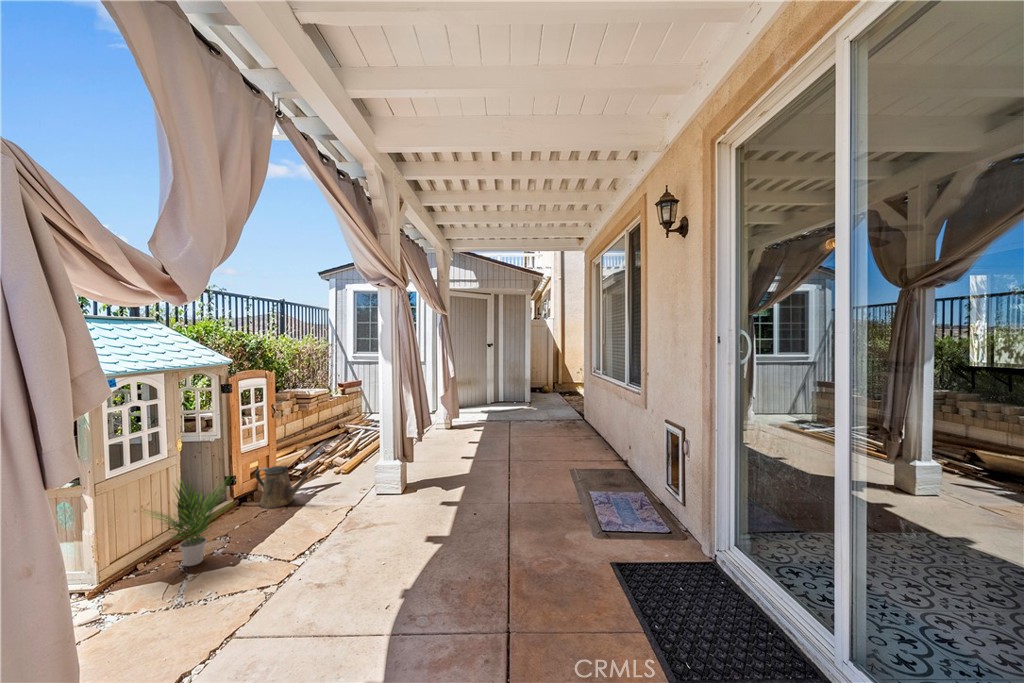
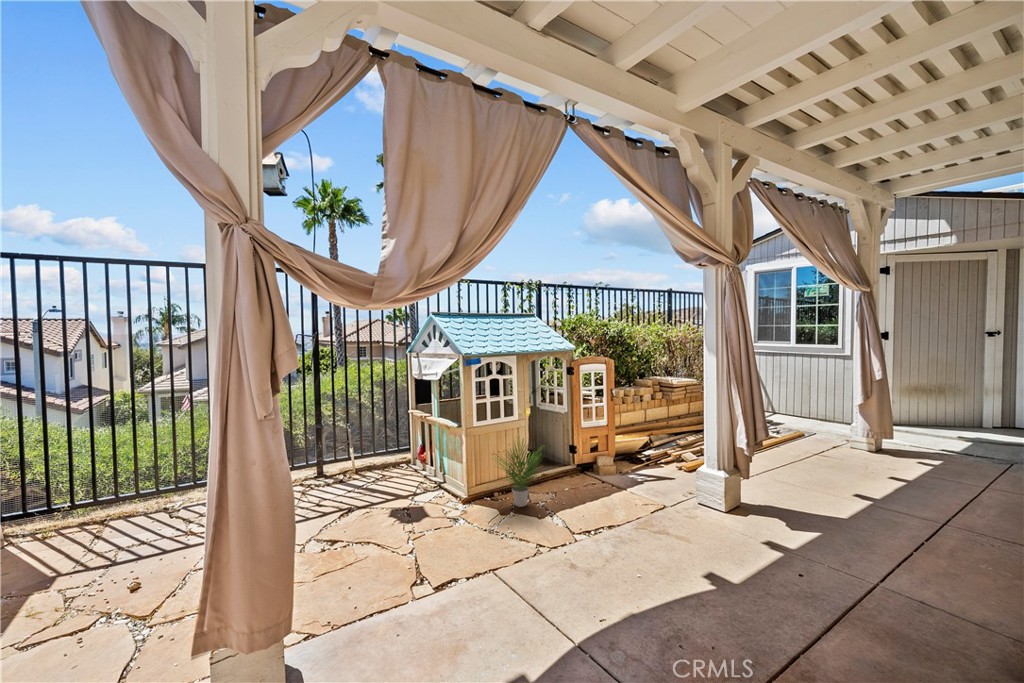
watering can: present [255,465,316,508] -> none [592,445,631,484]

